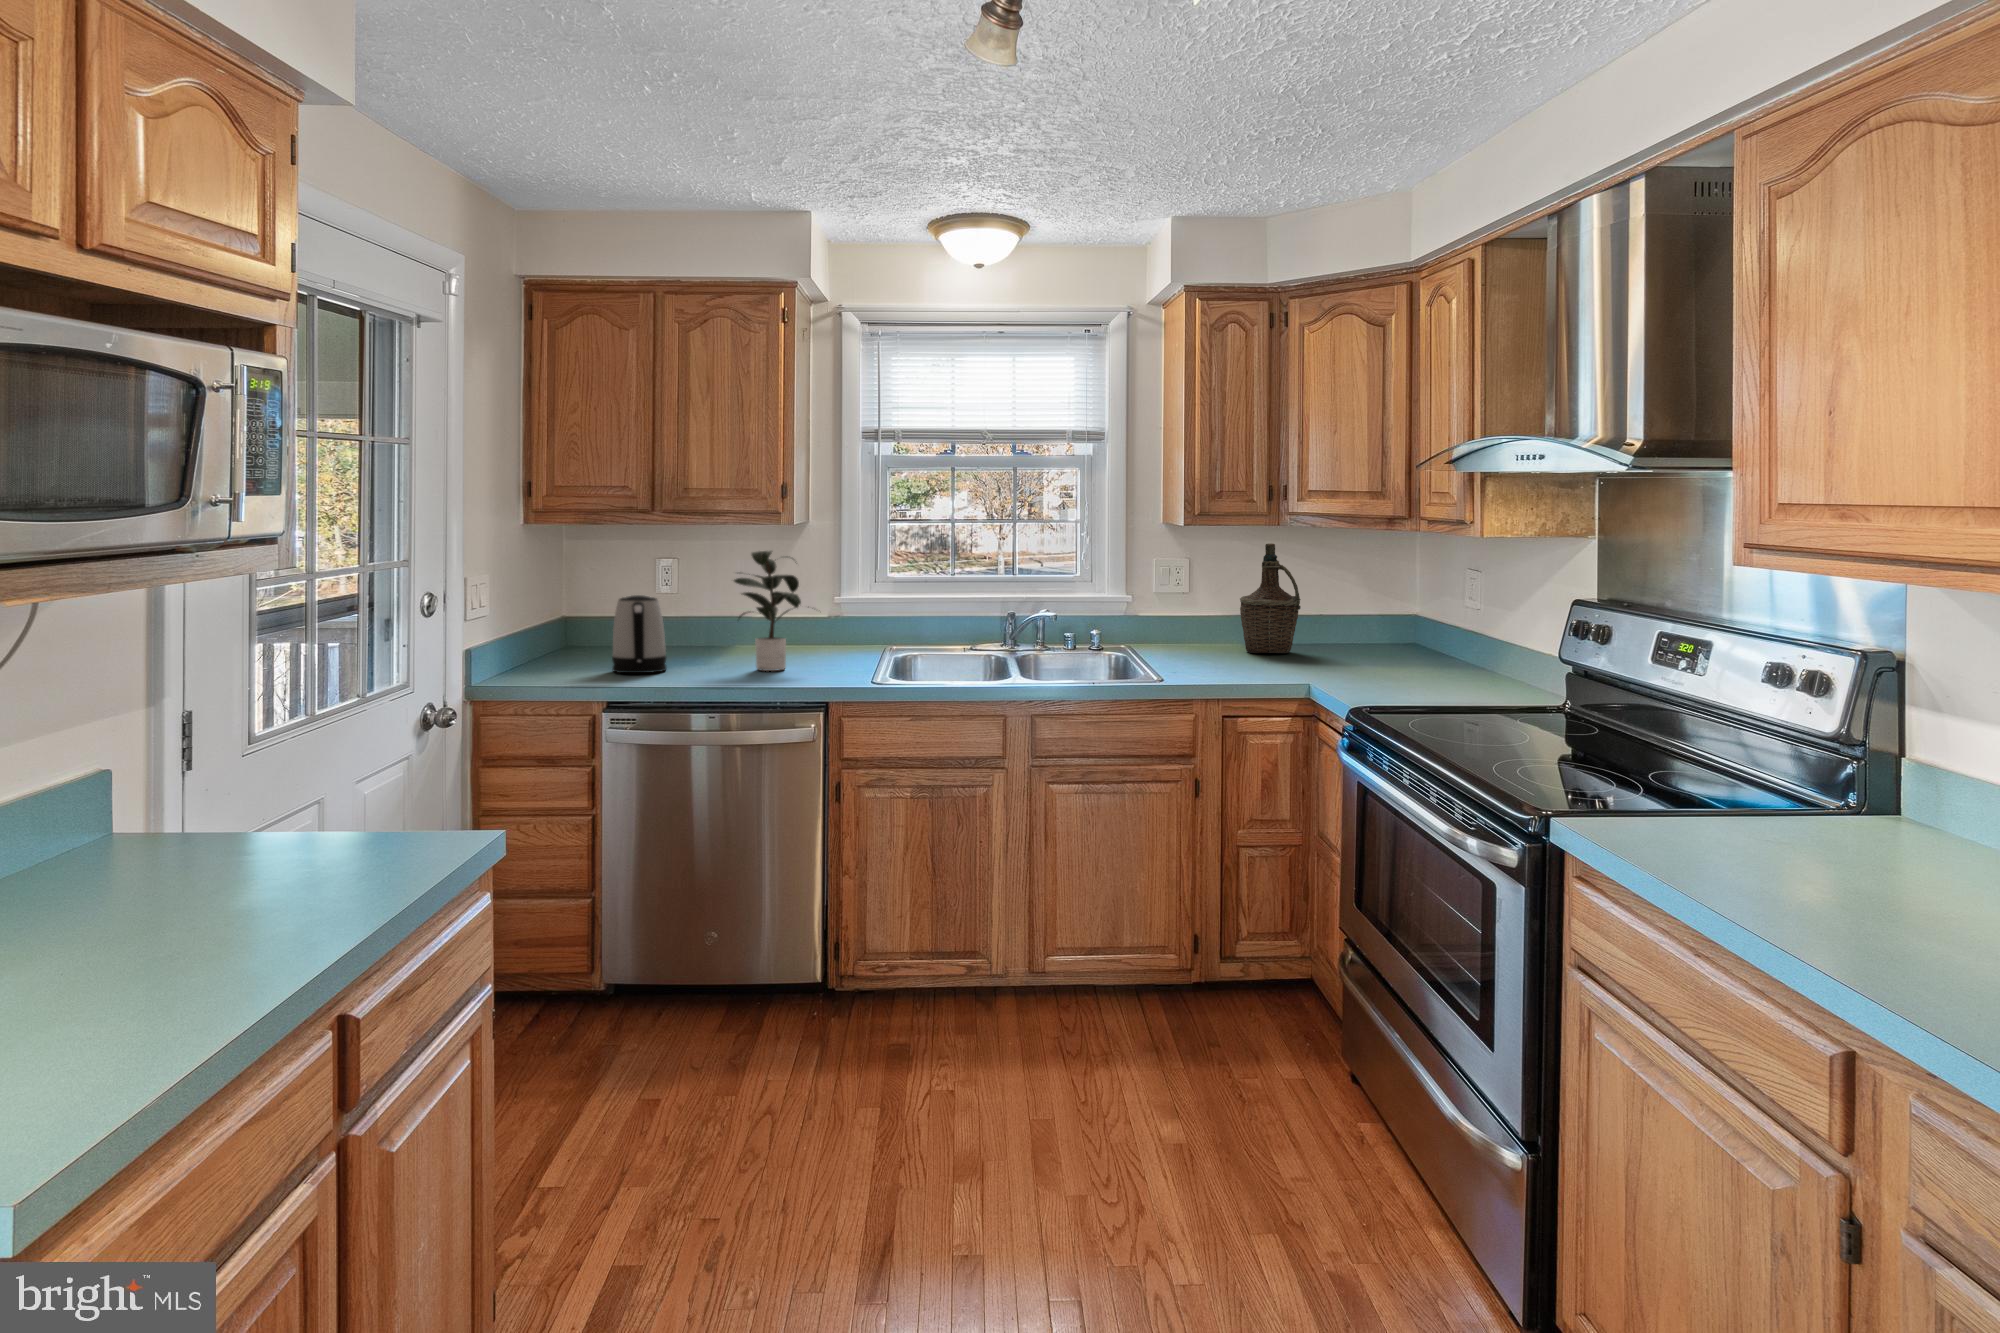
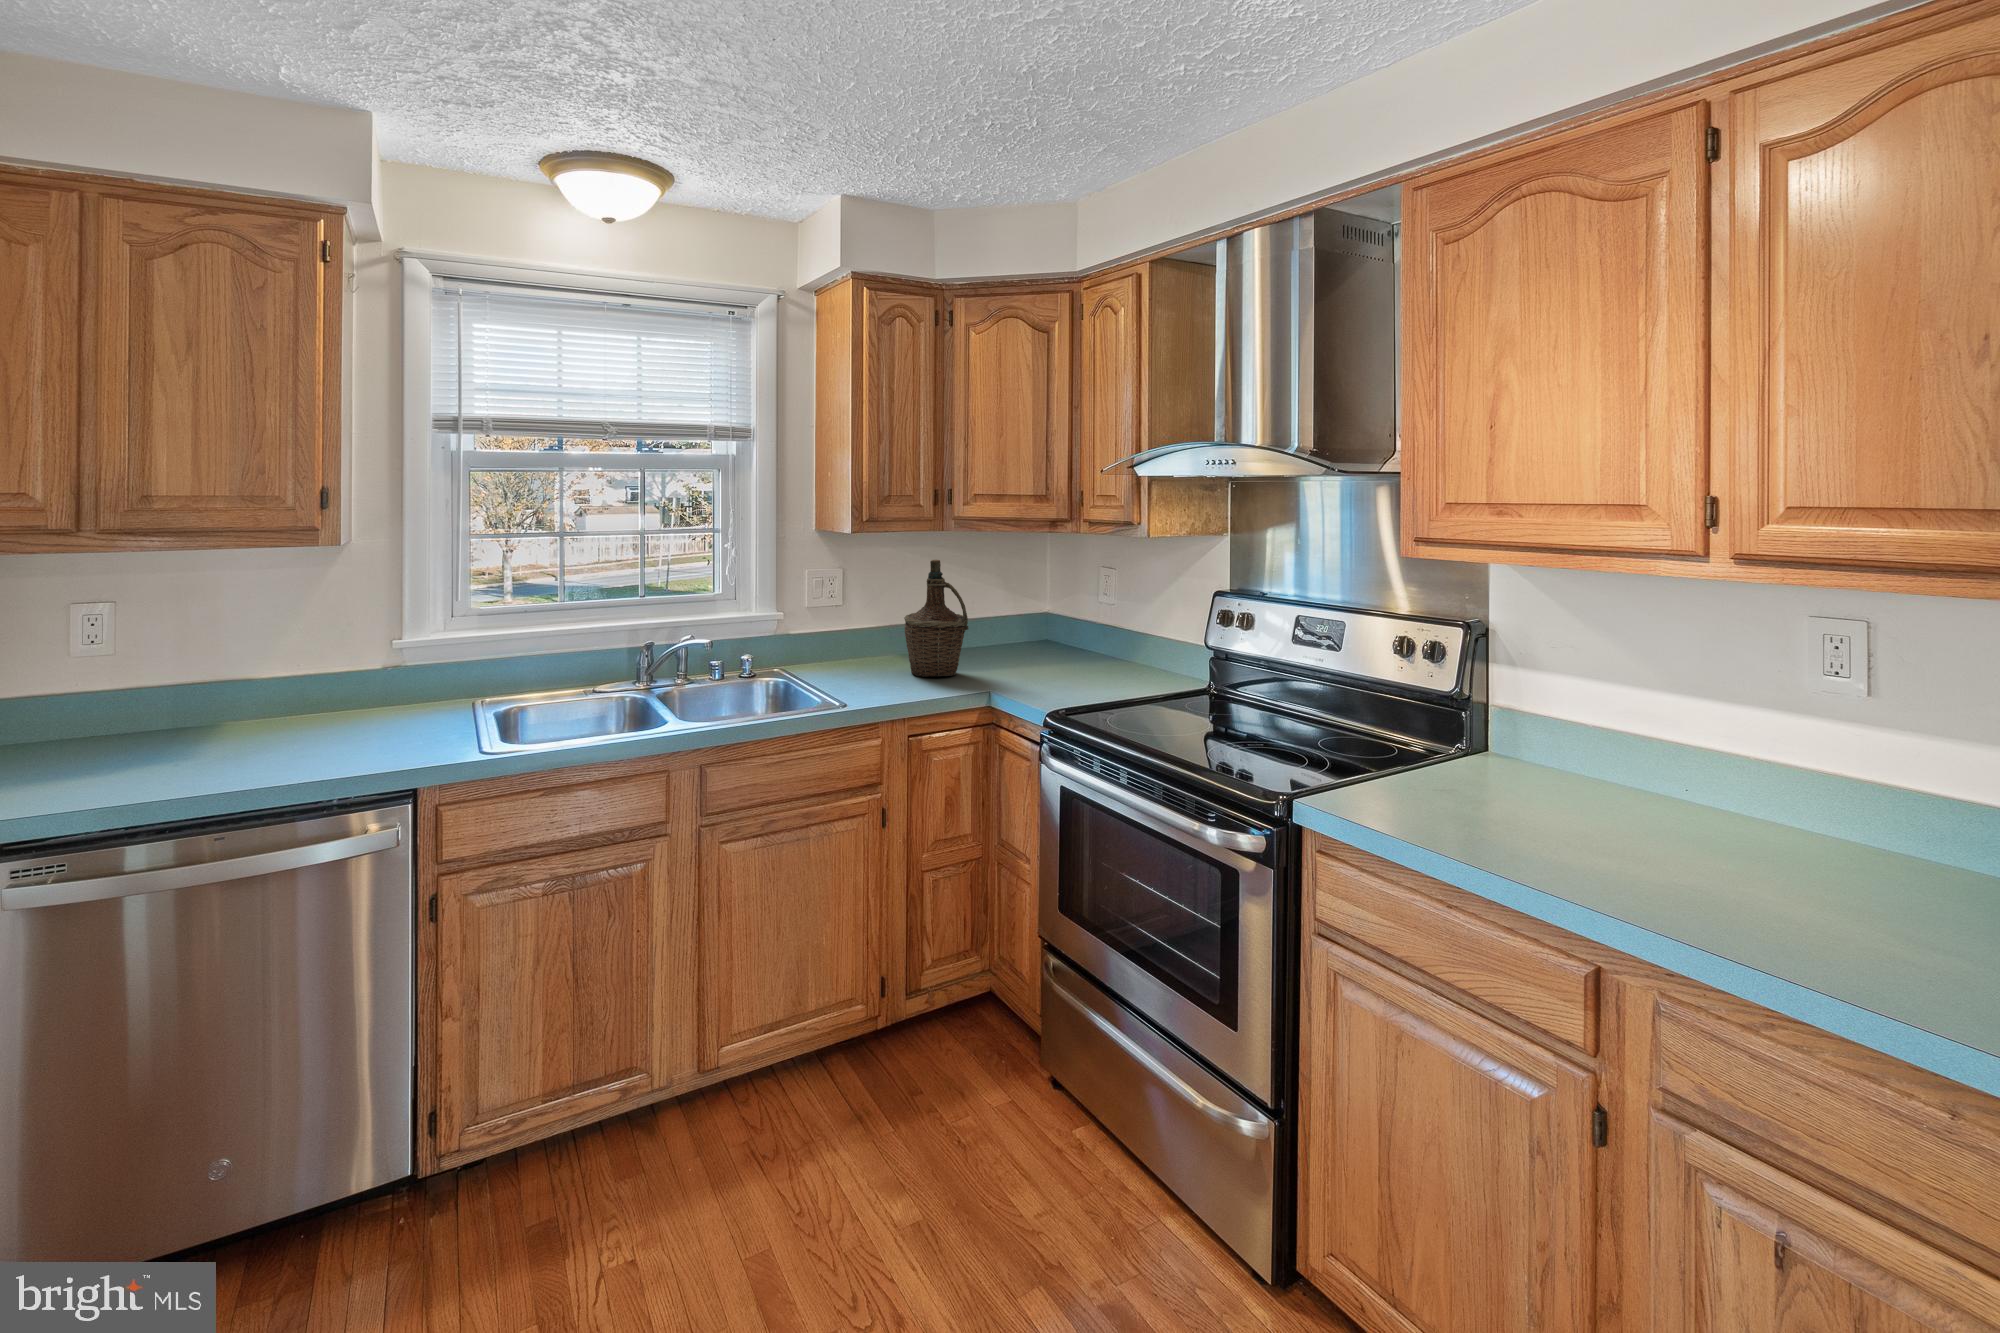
potted plant: present [734,550,801,671] -> none [231,580,411,743]
kettle: present [612,595,667,673] -> none [42,647,145,765]

